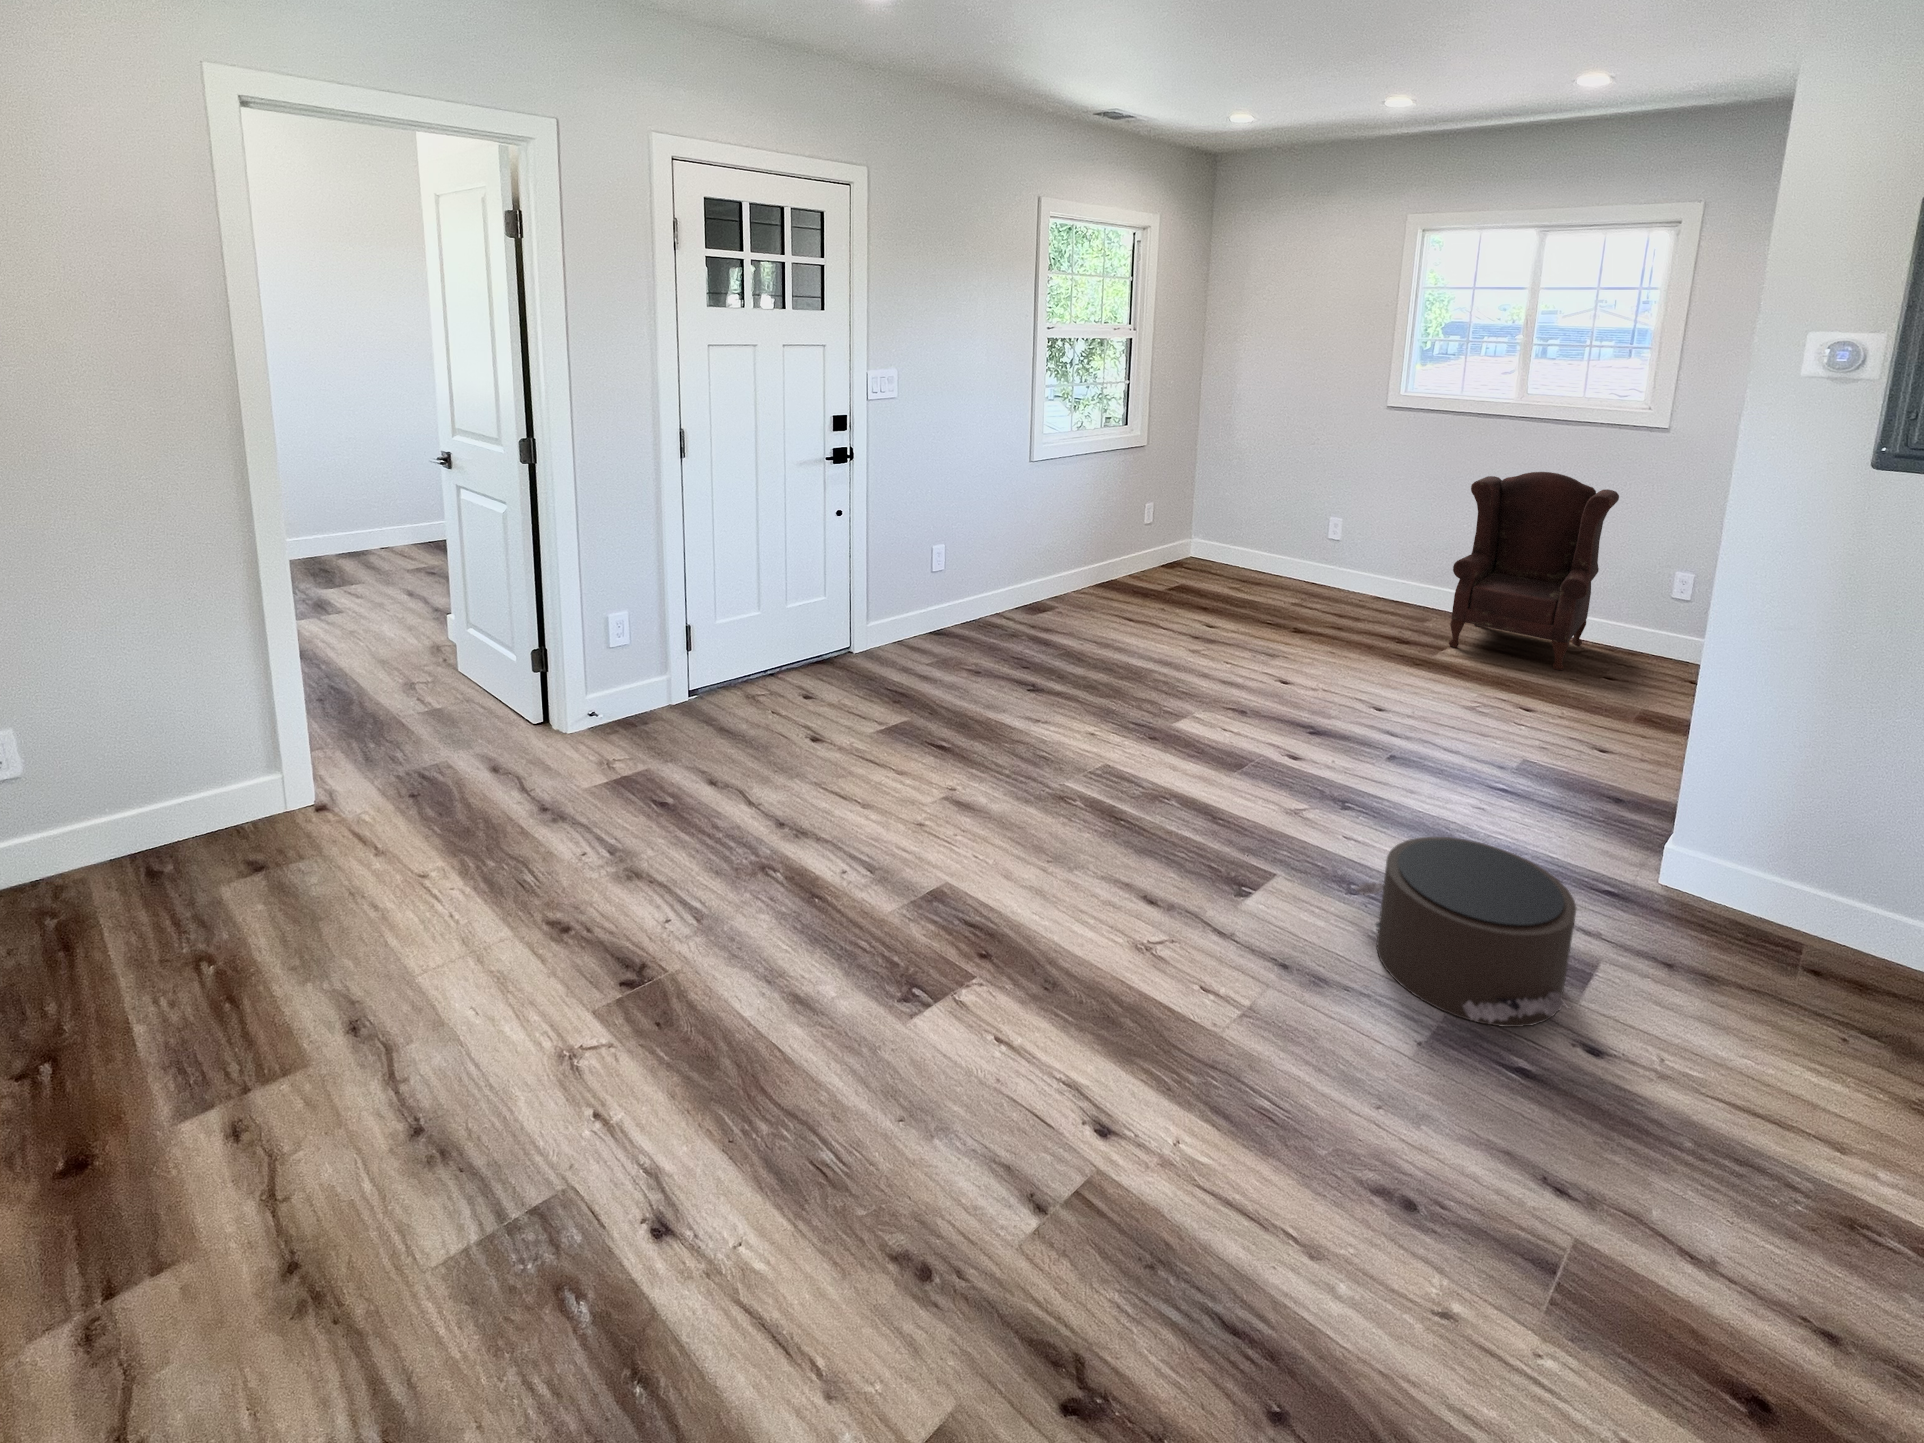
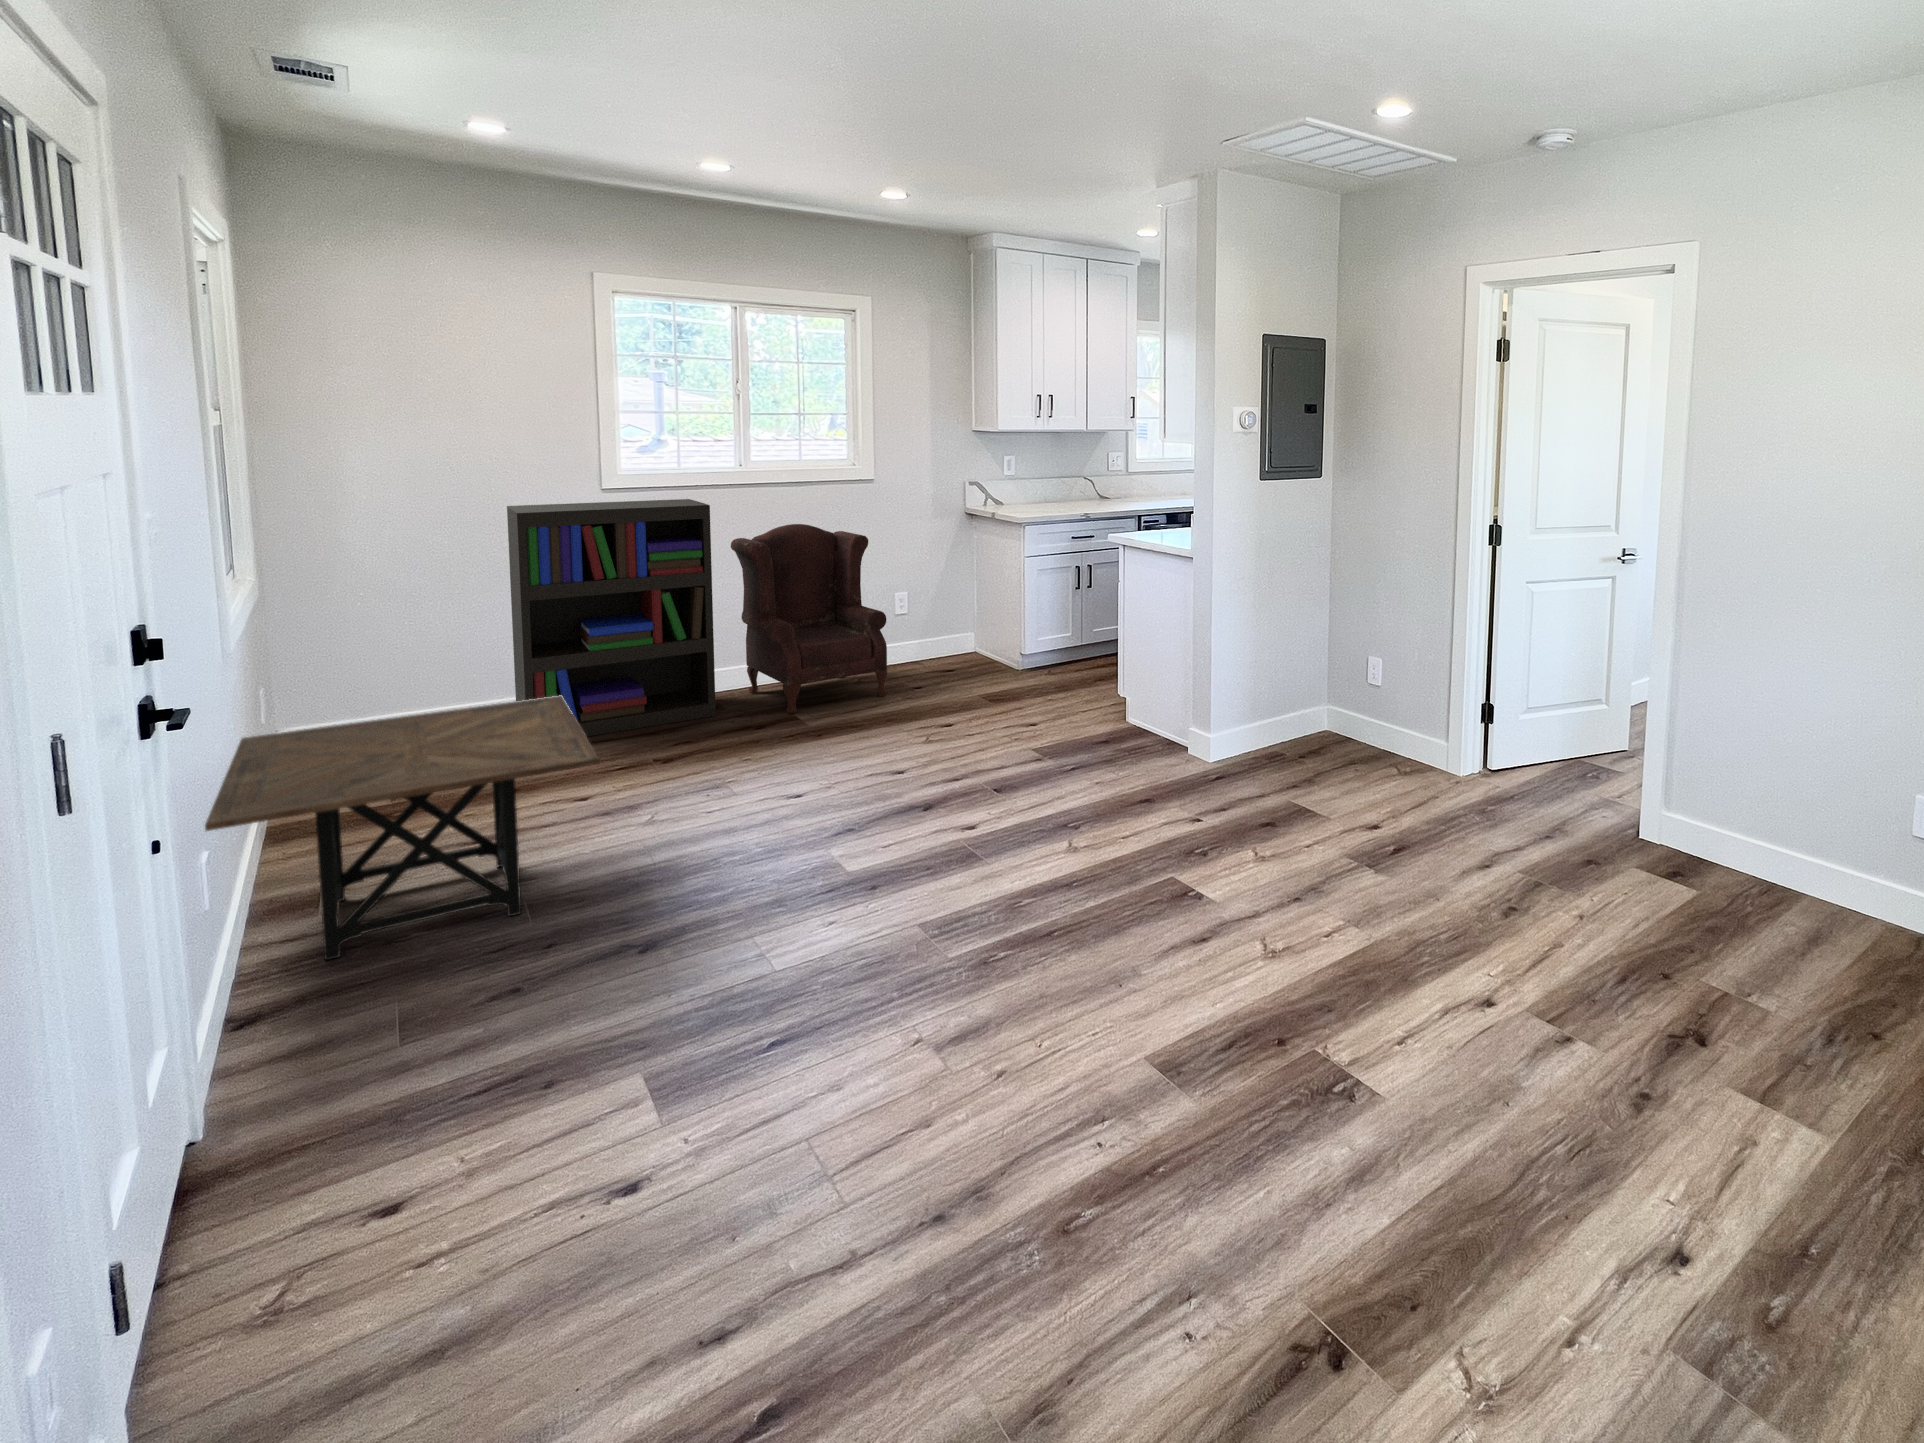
bookshelf: none [1276,419,1454,625] -> present [507,499,716,737]
side table: none [941,516,1172,653] -> present [205,696,599,960]
pouf: present [1355,837,1577,1027] -> none [1225,754,1379,864]

